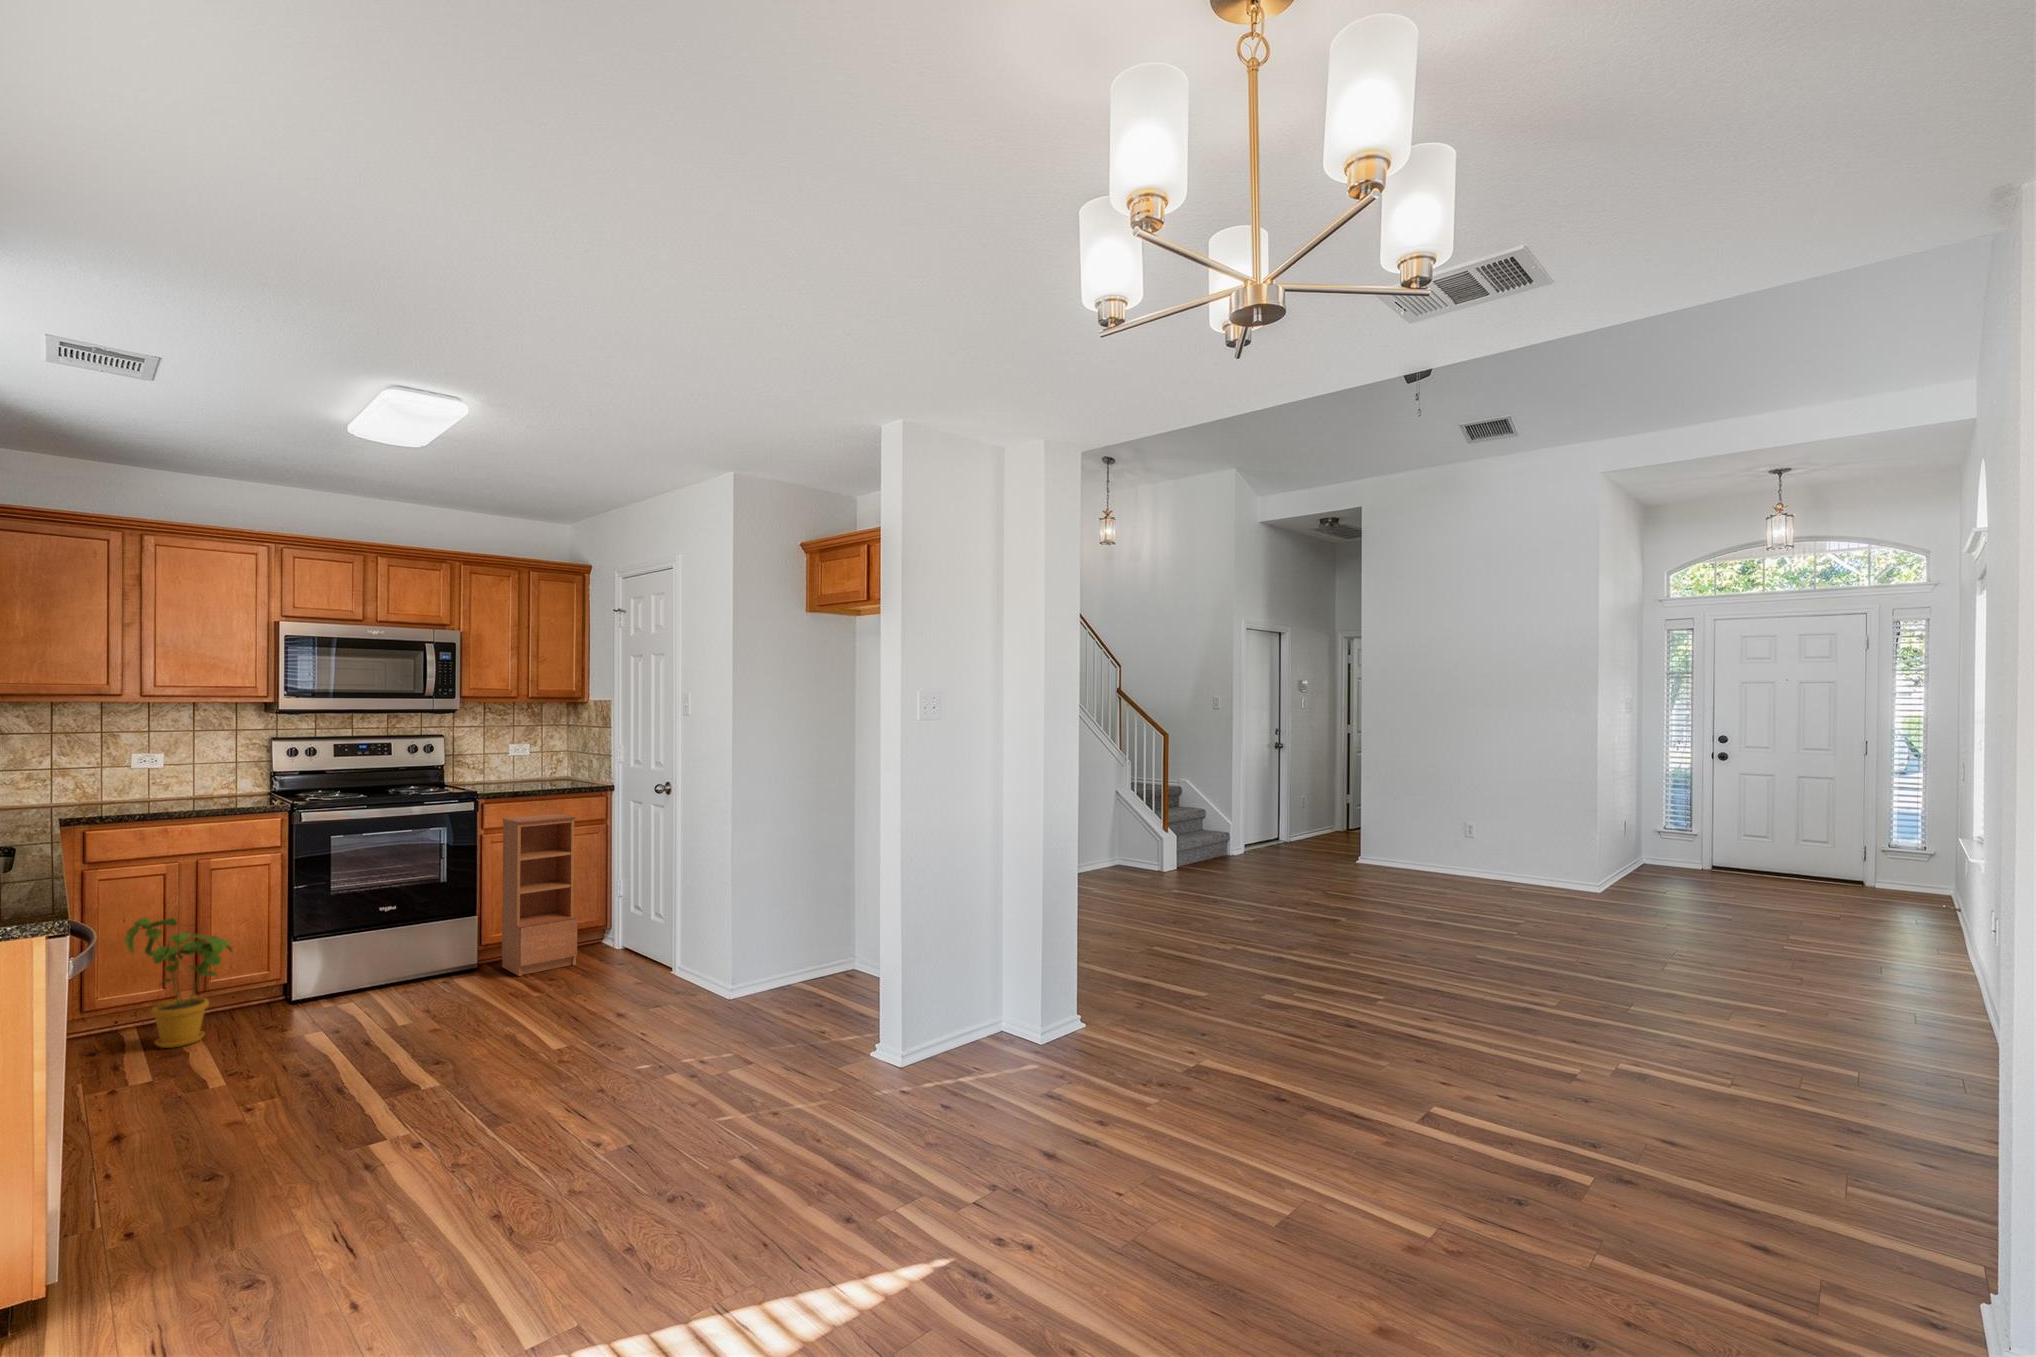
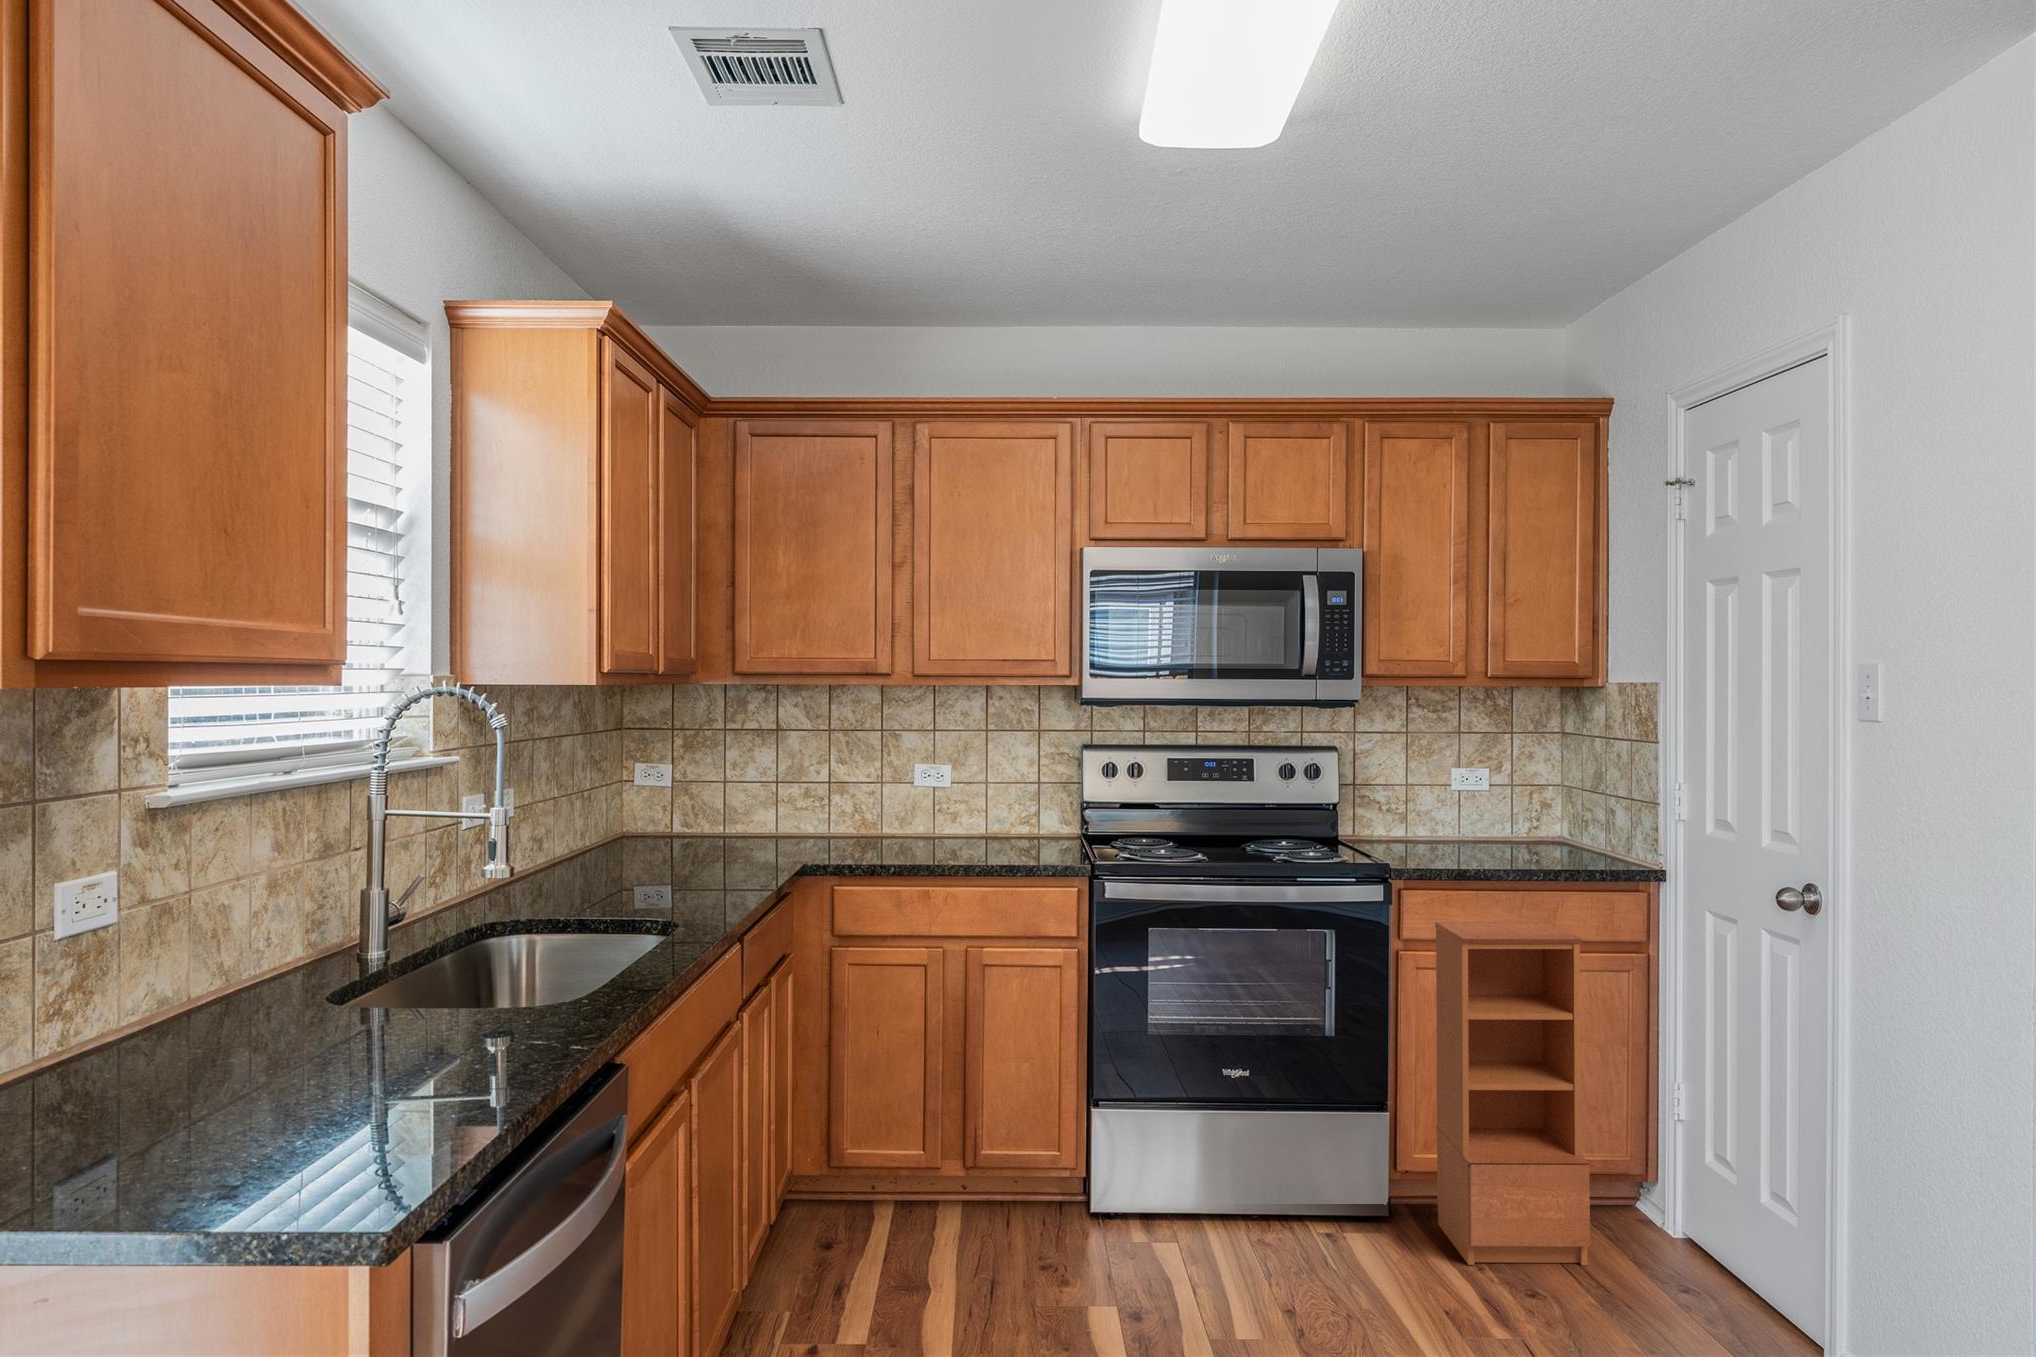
house plant: present [125,918,232,1048] -> none [856,1043,993,1267]

